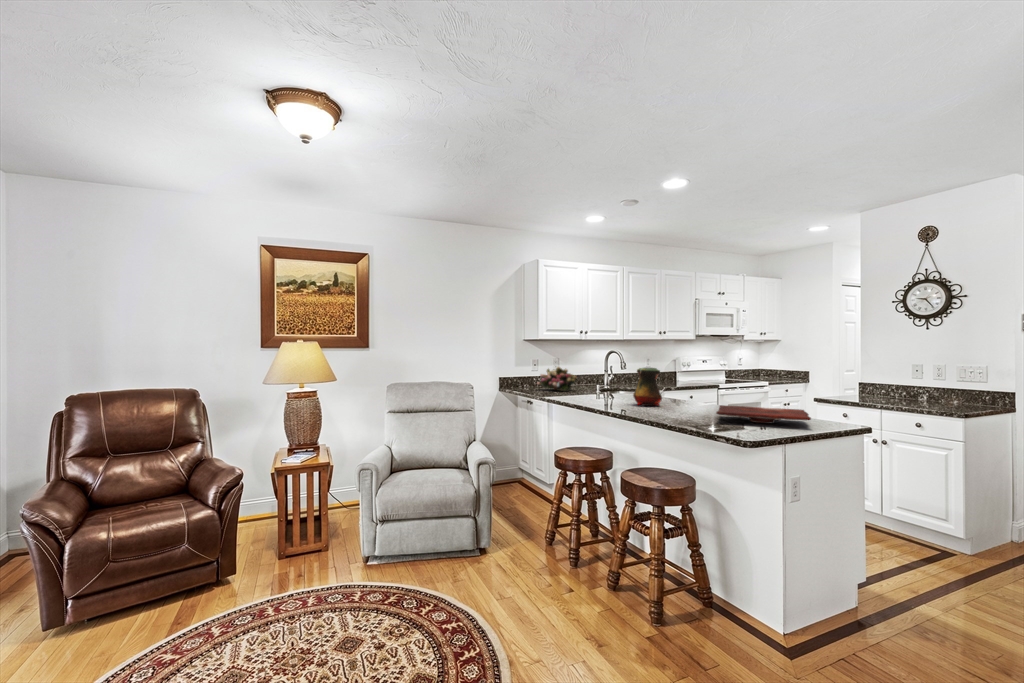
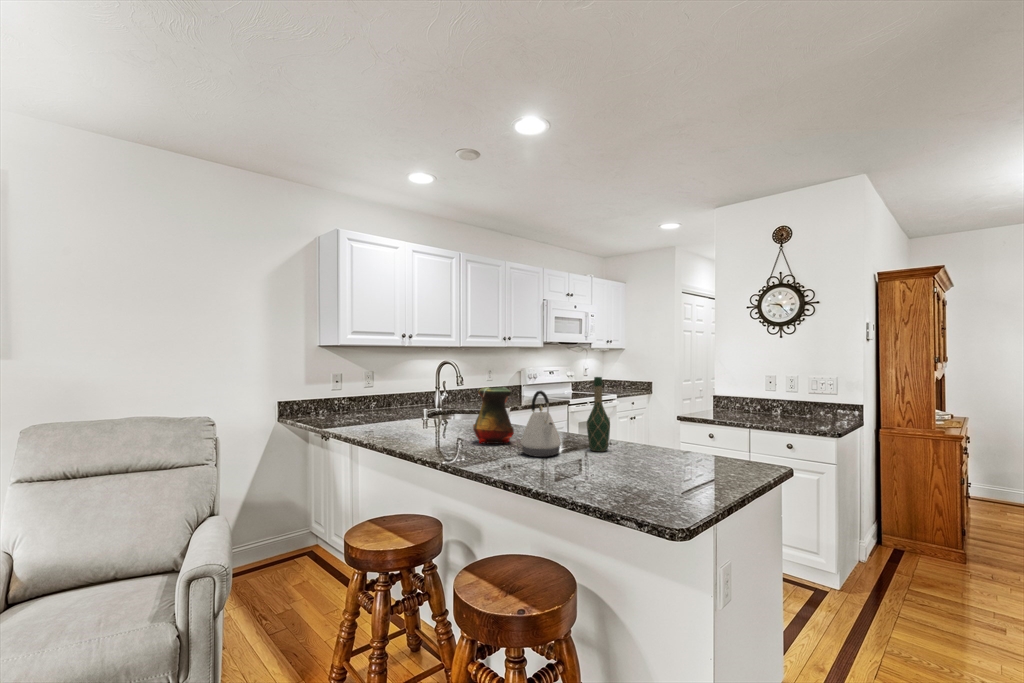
wine bottle: none [715,361,733,413] -> present [587,377,610,451]
flower arrangement: present [537,367,577,392] -> none [334,384,395,420]
kettle: none [665,369,694,413] -> present [521,391,561,457]
cutting board: present [716,405,811,423] -> none [597,443,731,471]

